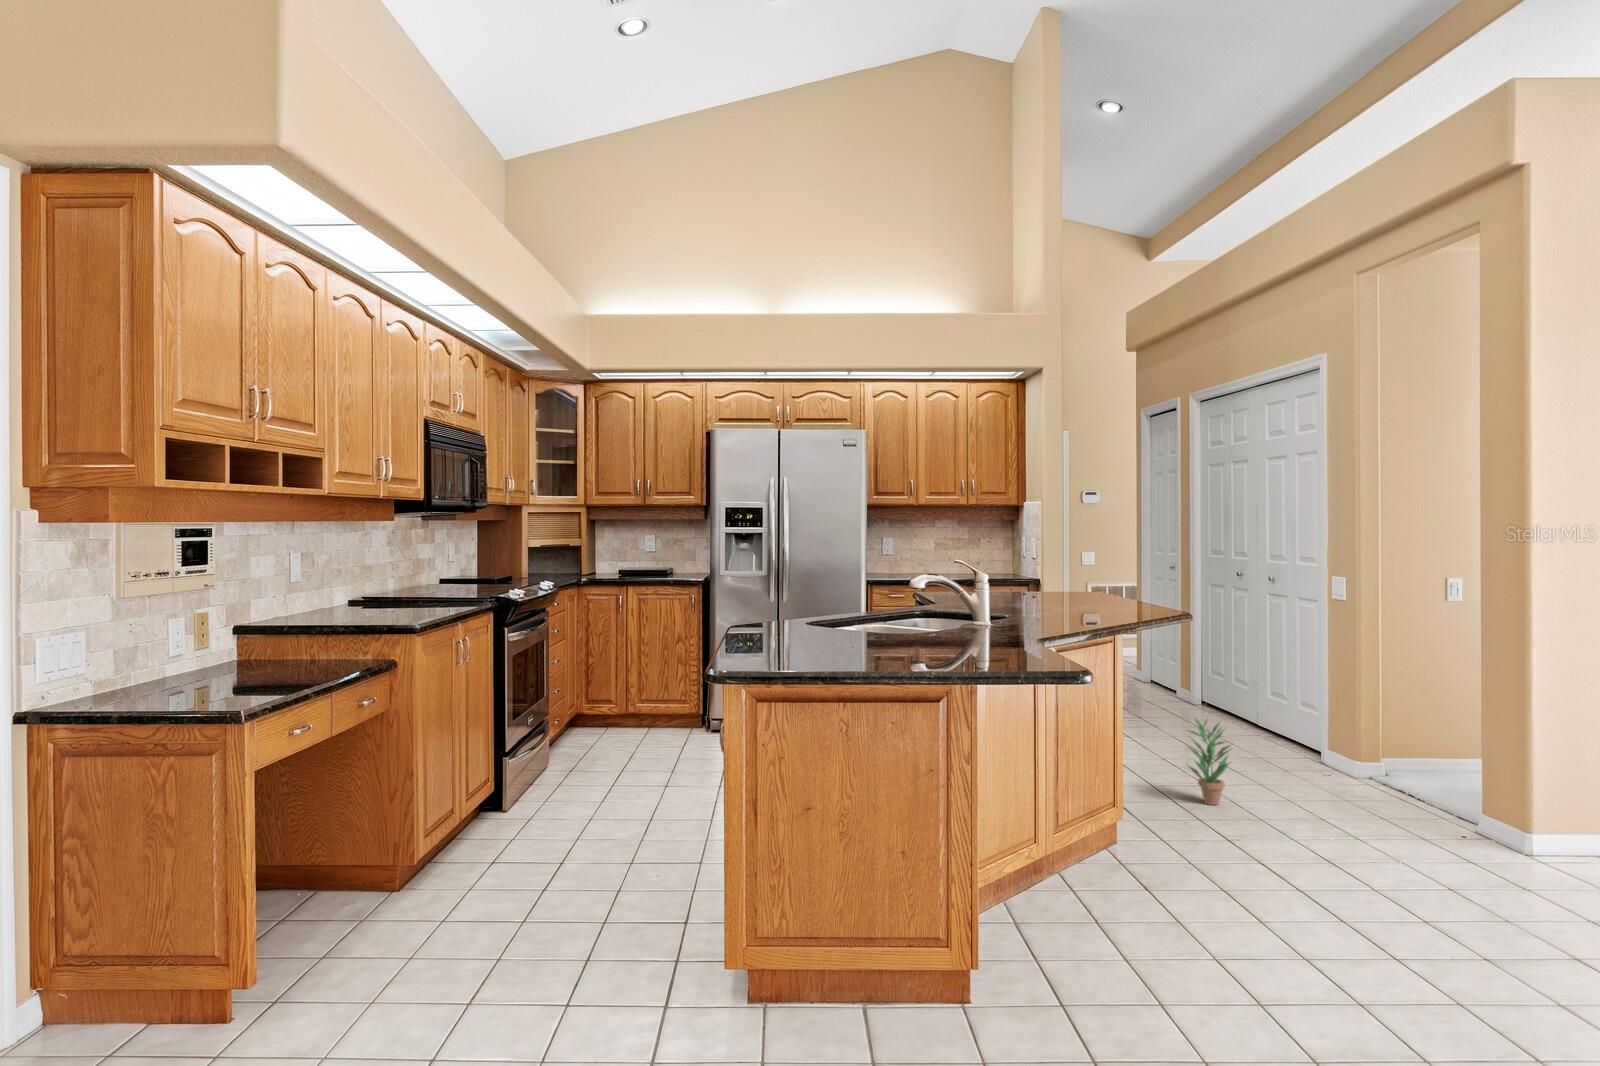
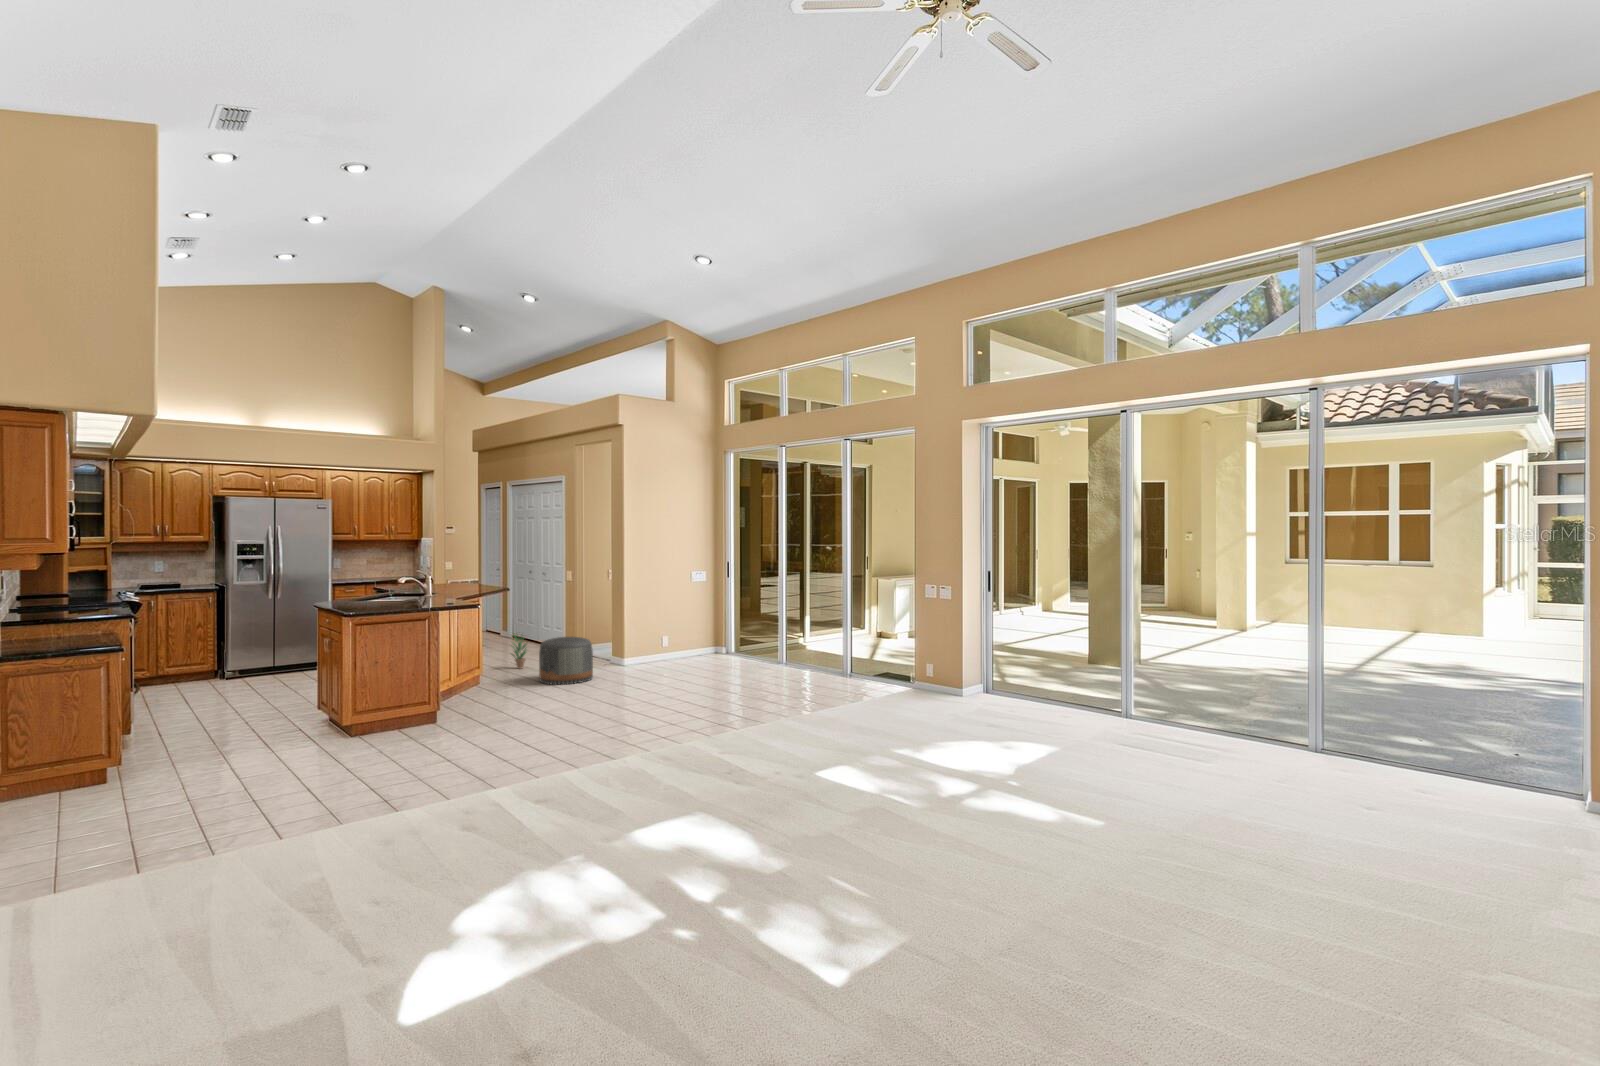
pouf: none [1266,763,1435,920] -> present [539,637,593,684]

